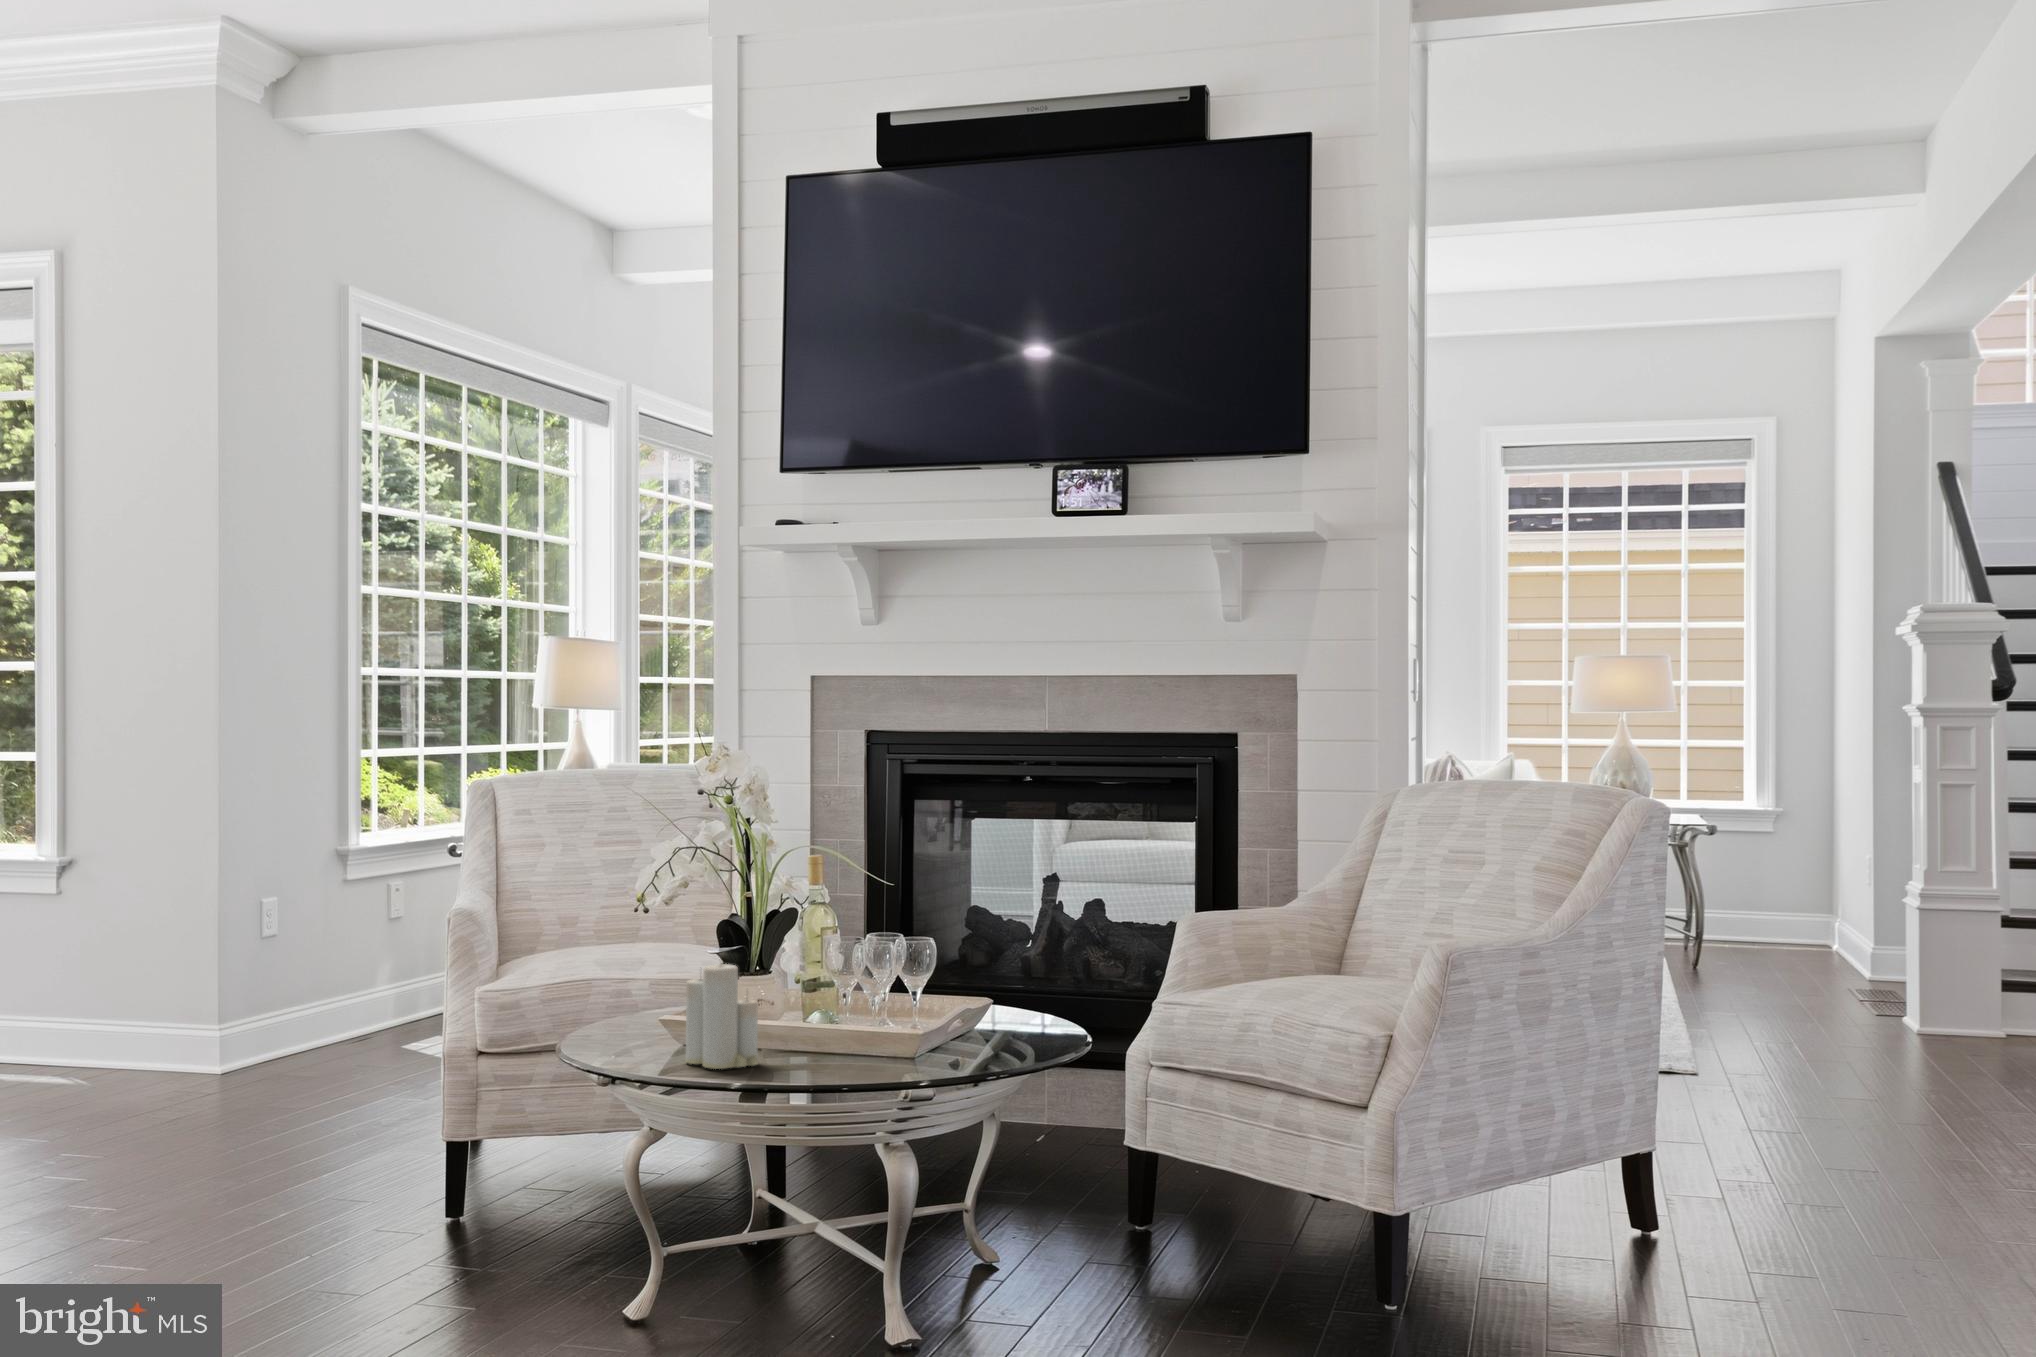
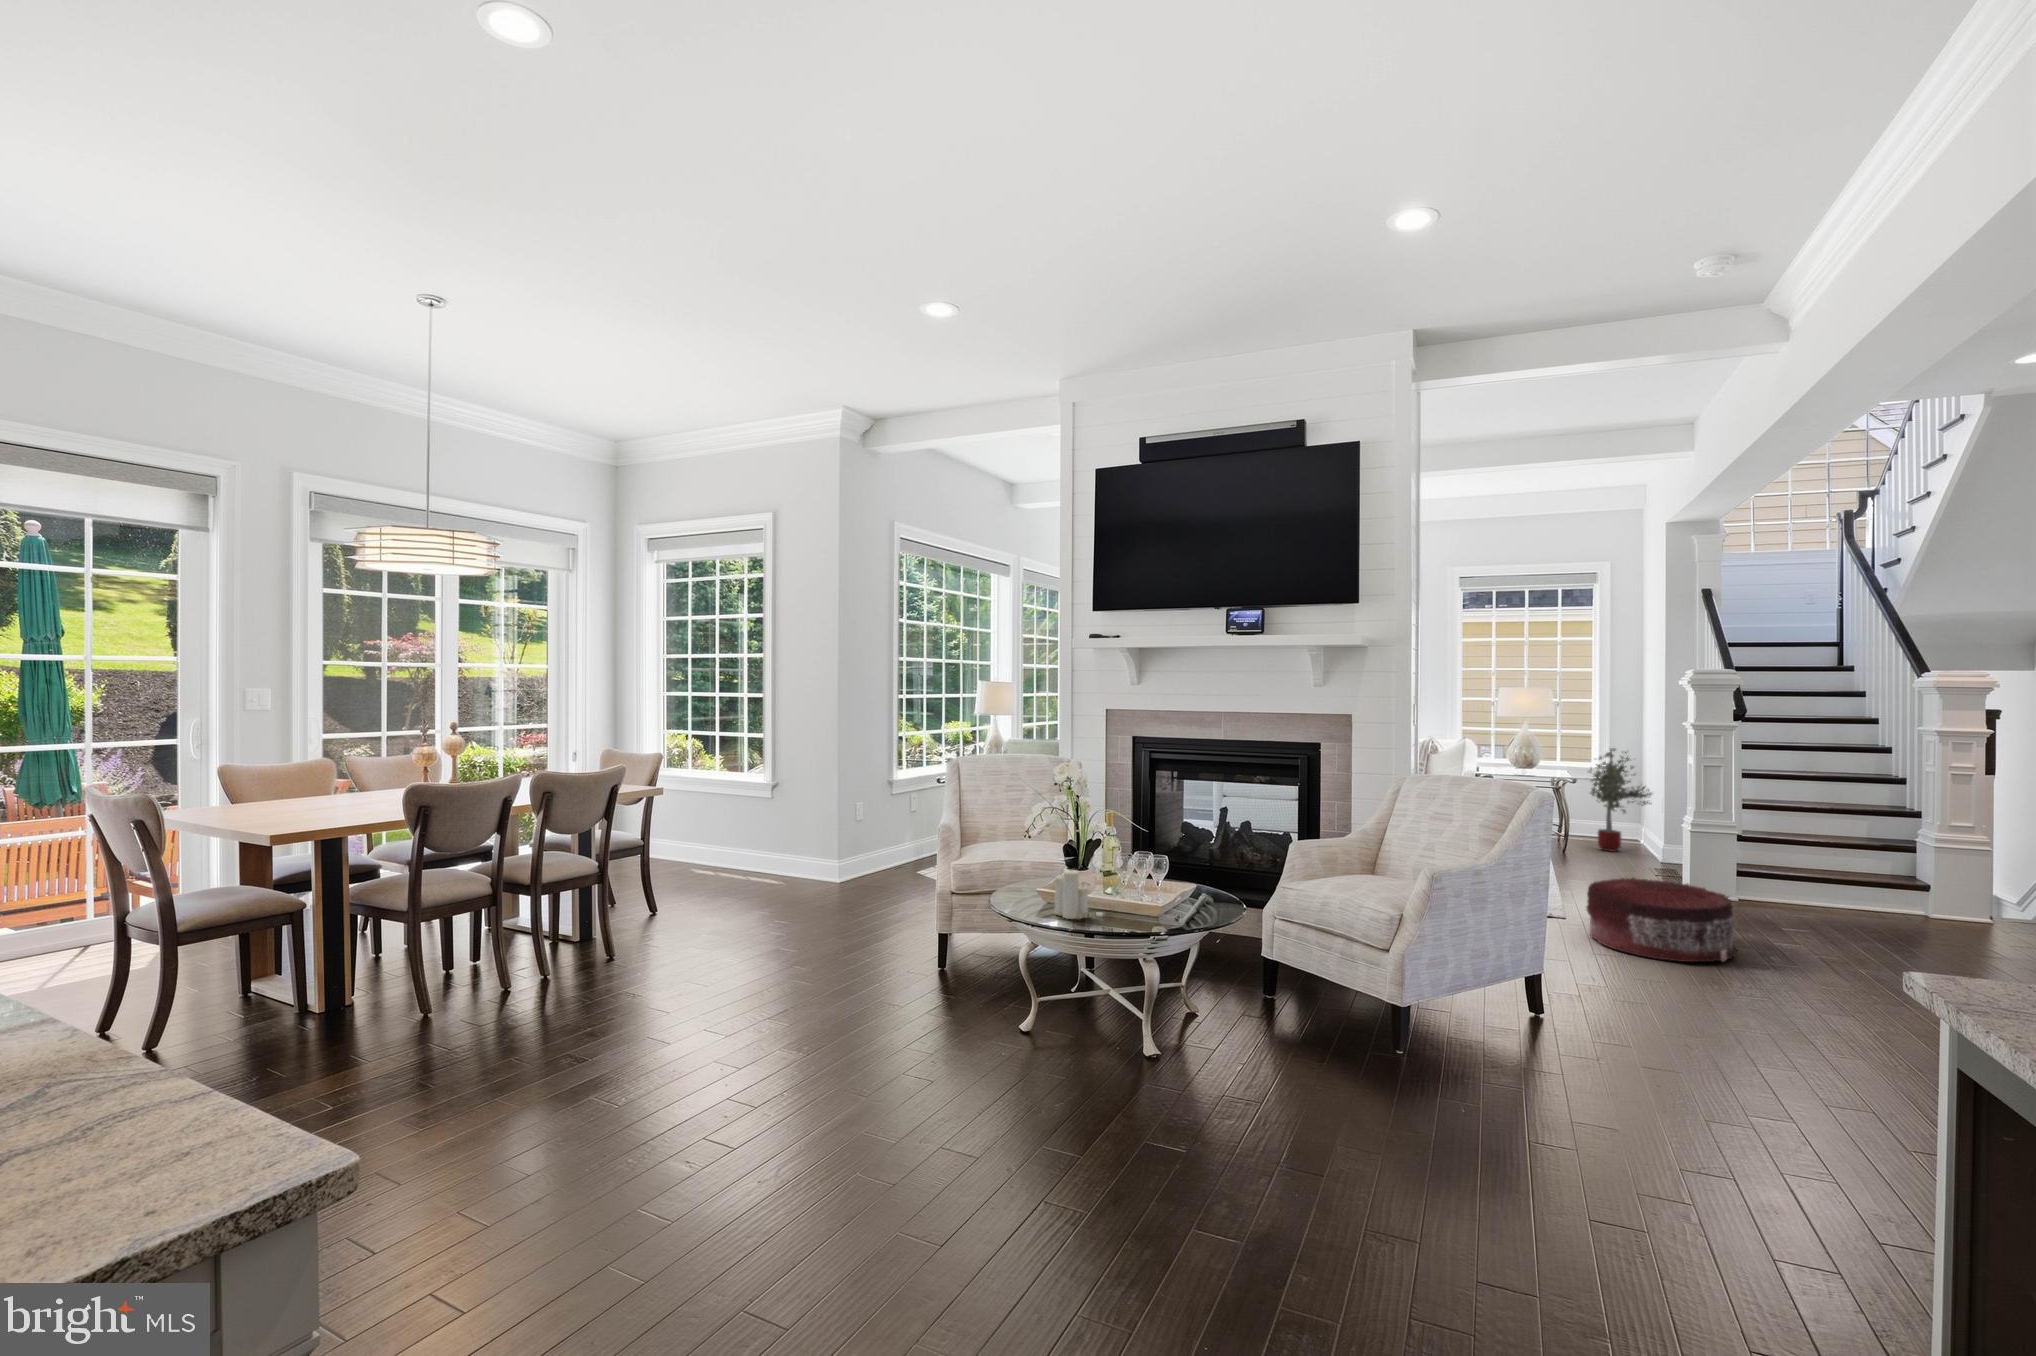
potted tree: none [1734,767,1851,963] -> present [1590,748,1651,852]
pouf: none [1733,980,1987,1125] -> present [1587,878,1737,962]

